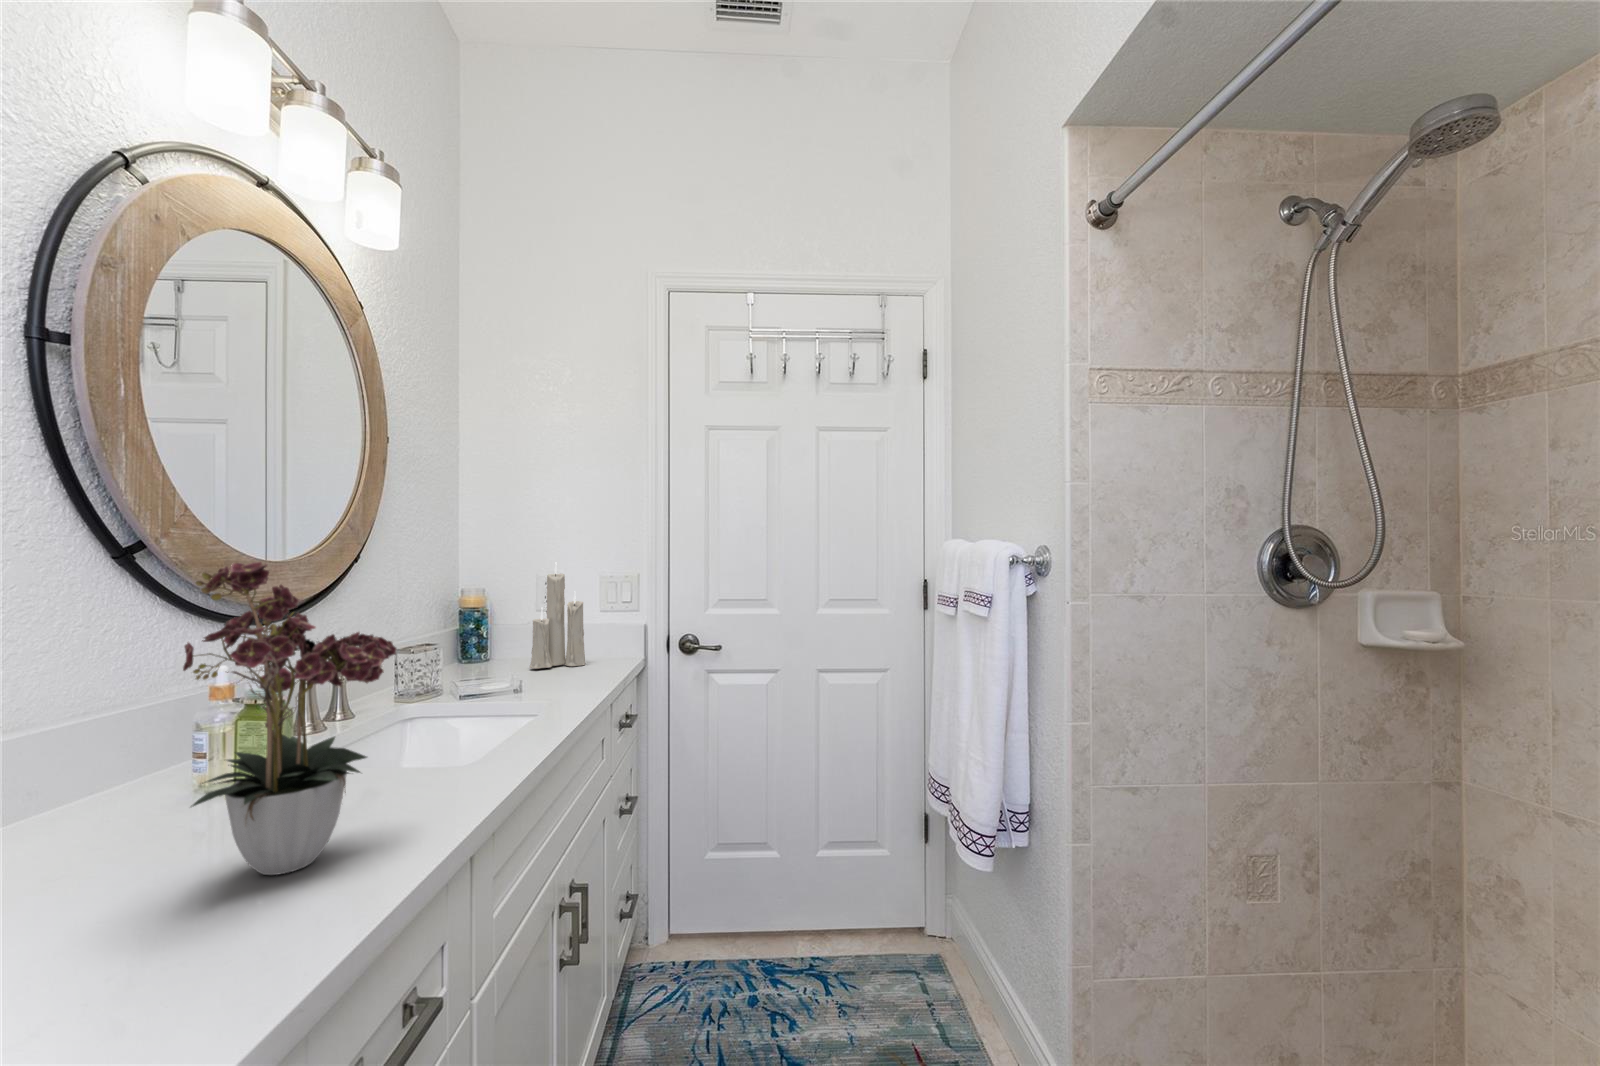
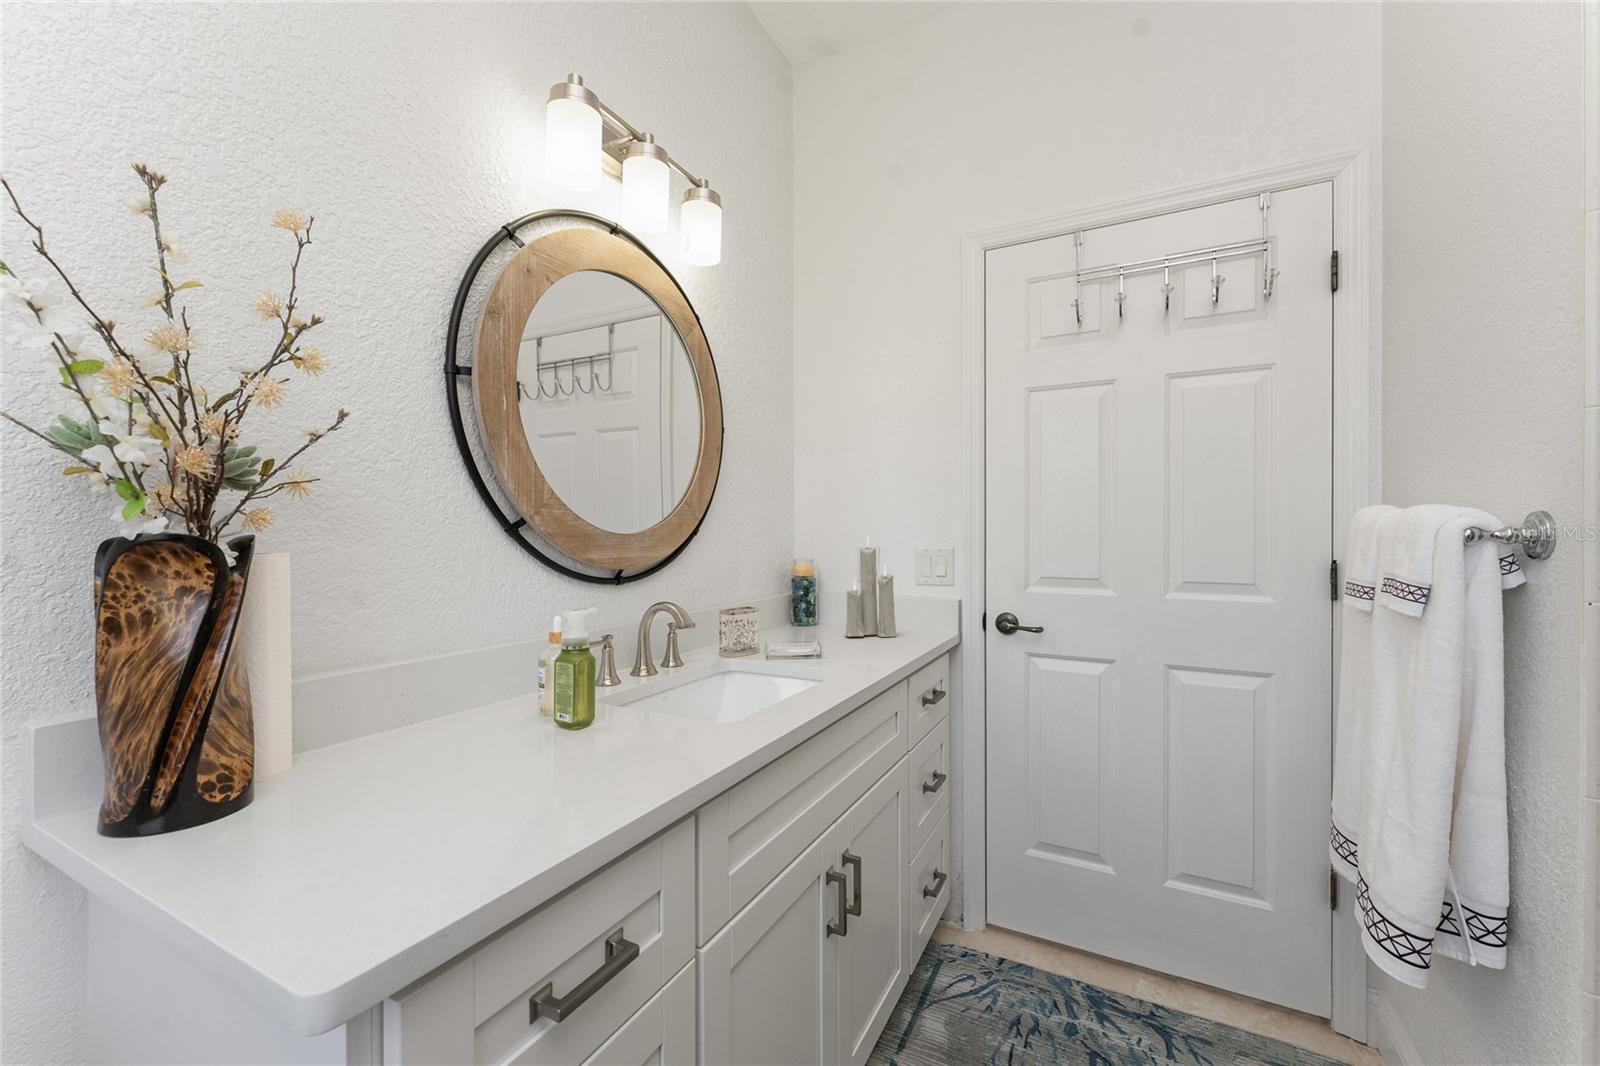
flower arrangement: present [183,562,397,875] -> none [458,516,652,790]

